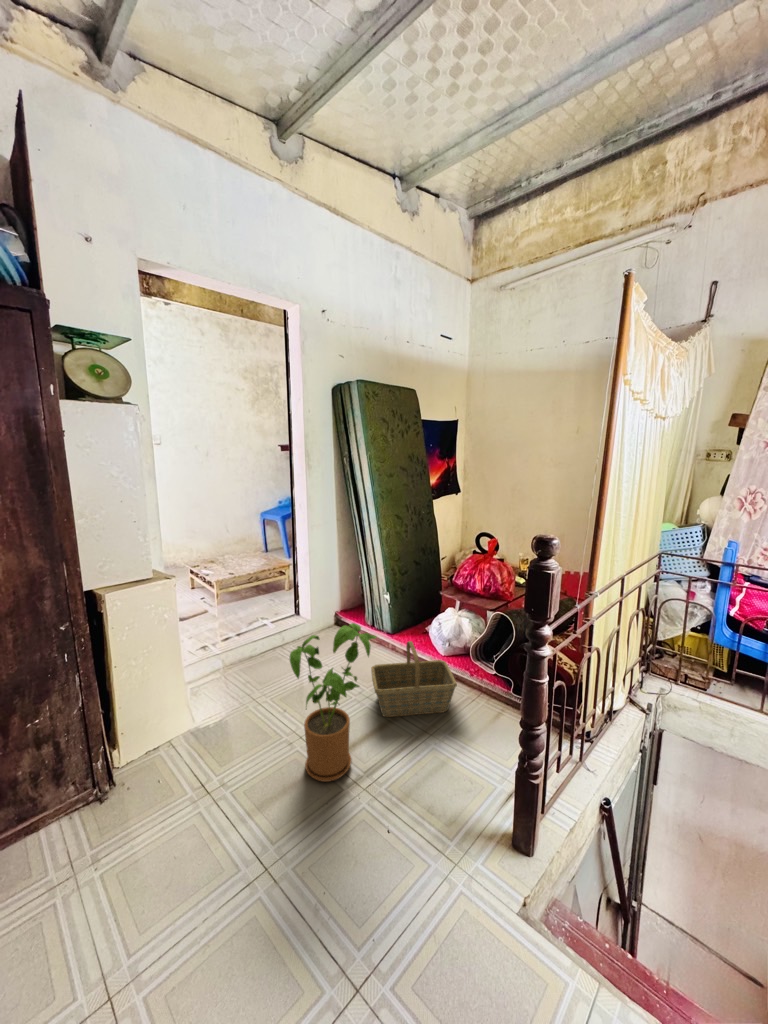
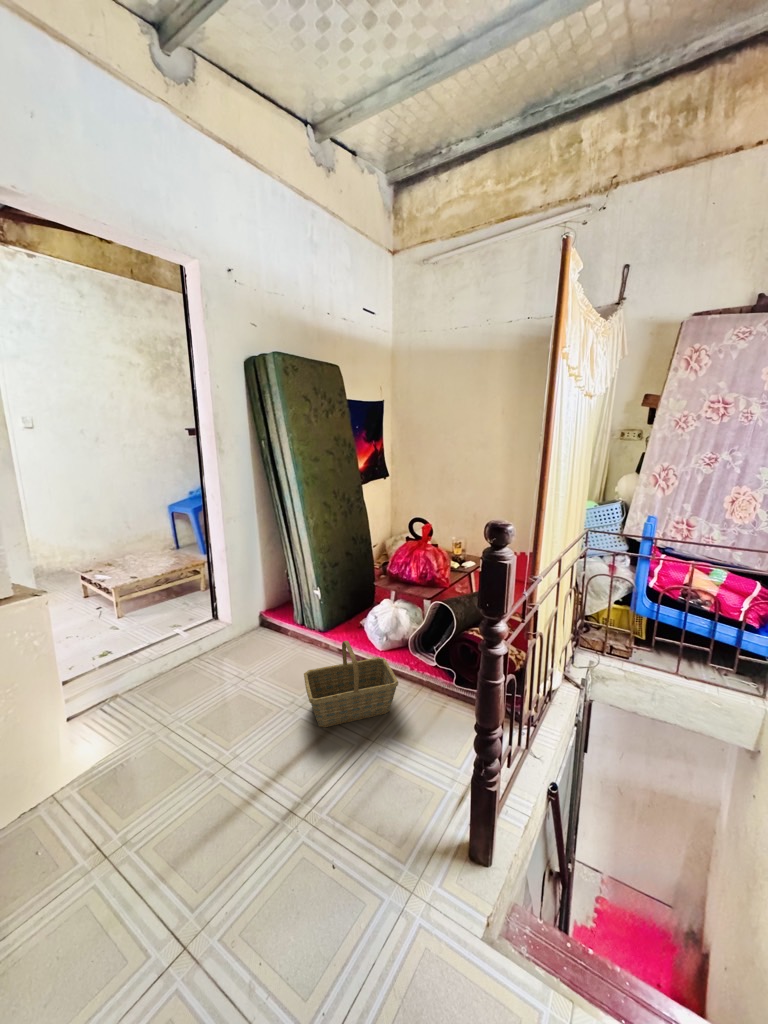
house plant: present [290,623,376,782] -> none [205,630,310,817]

